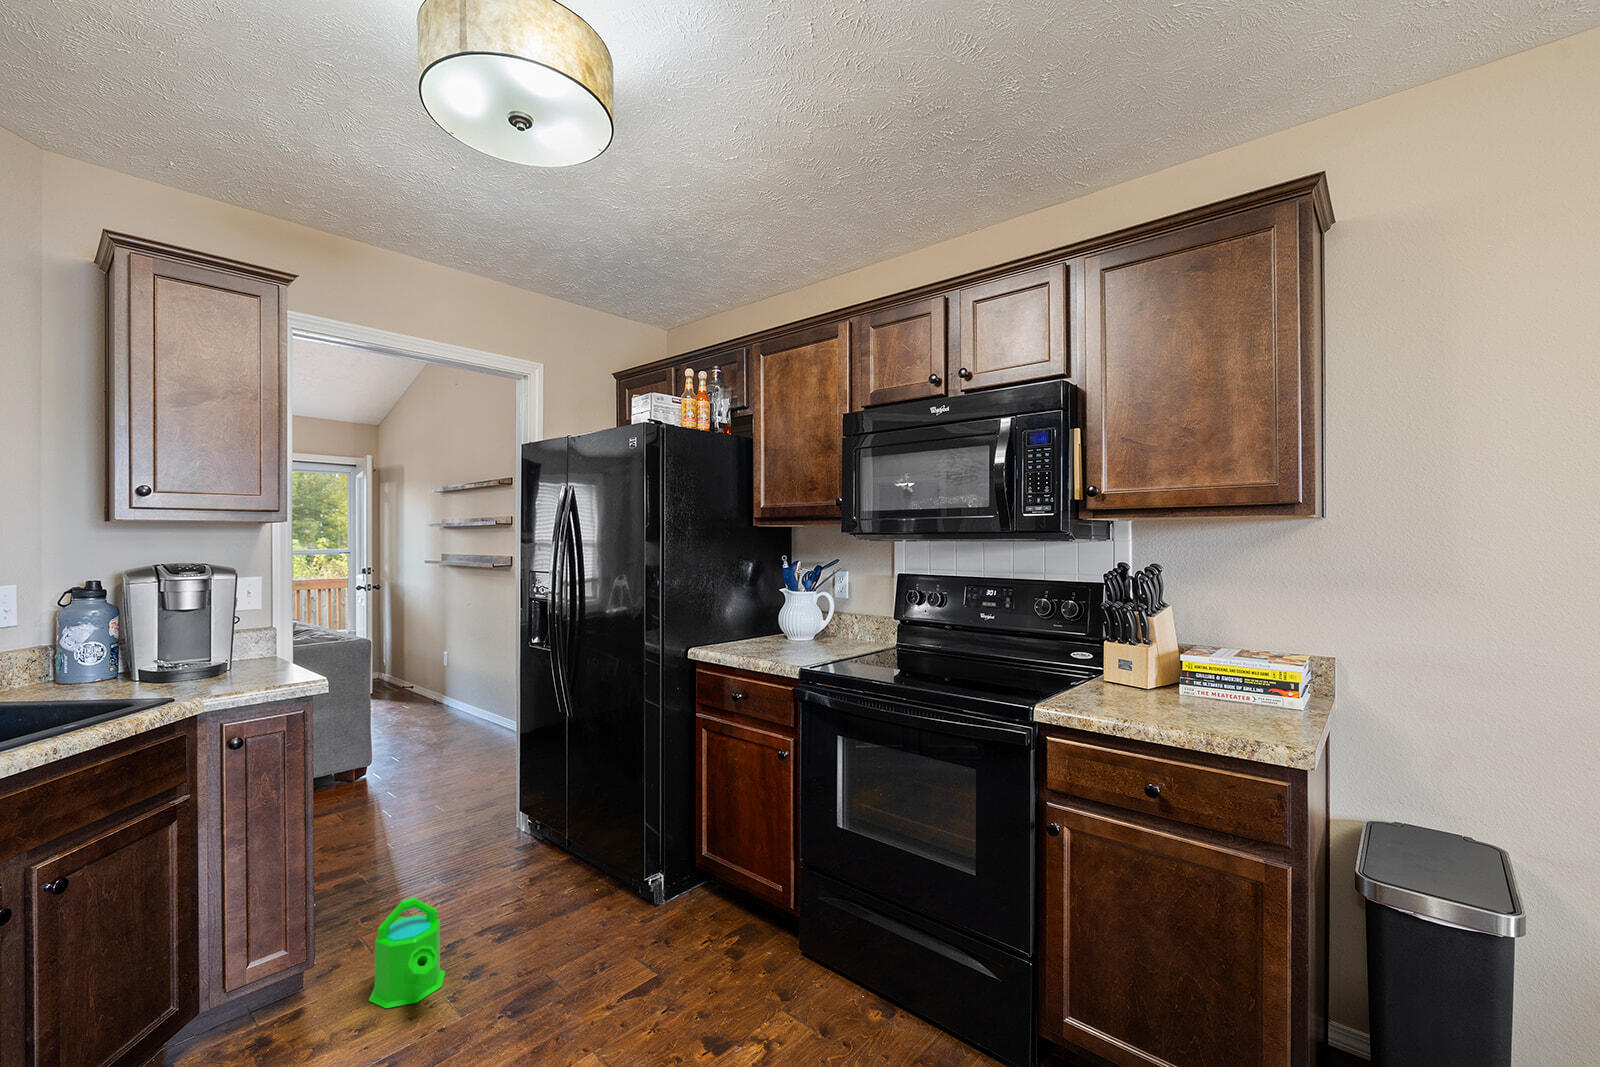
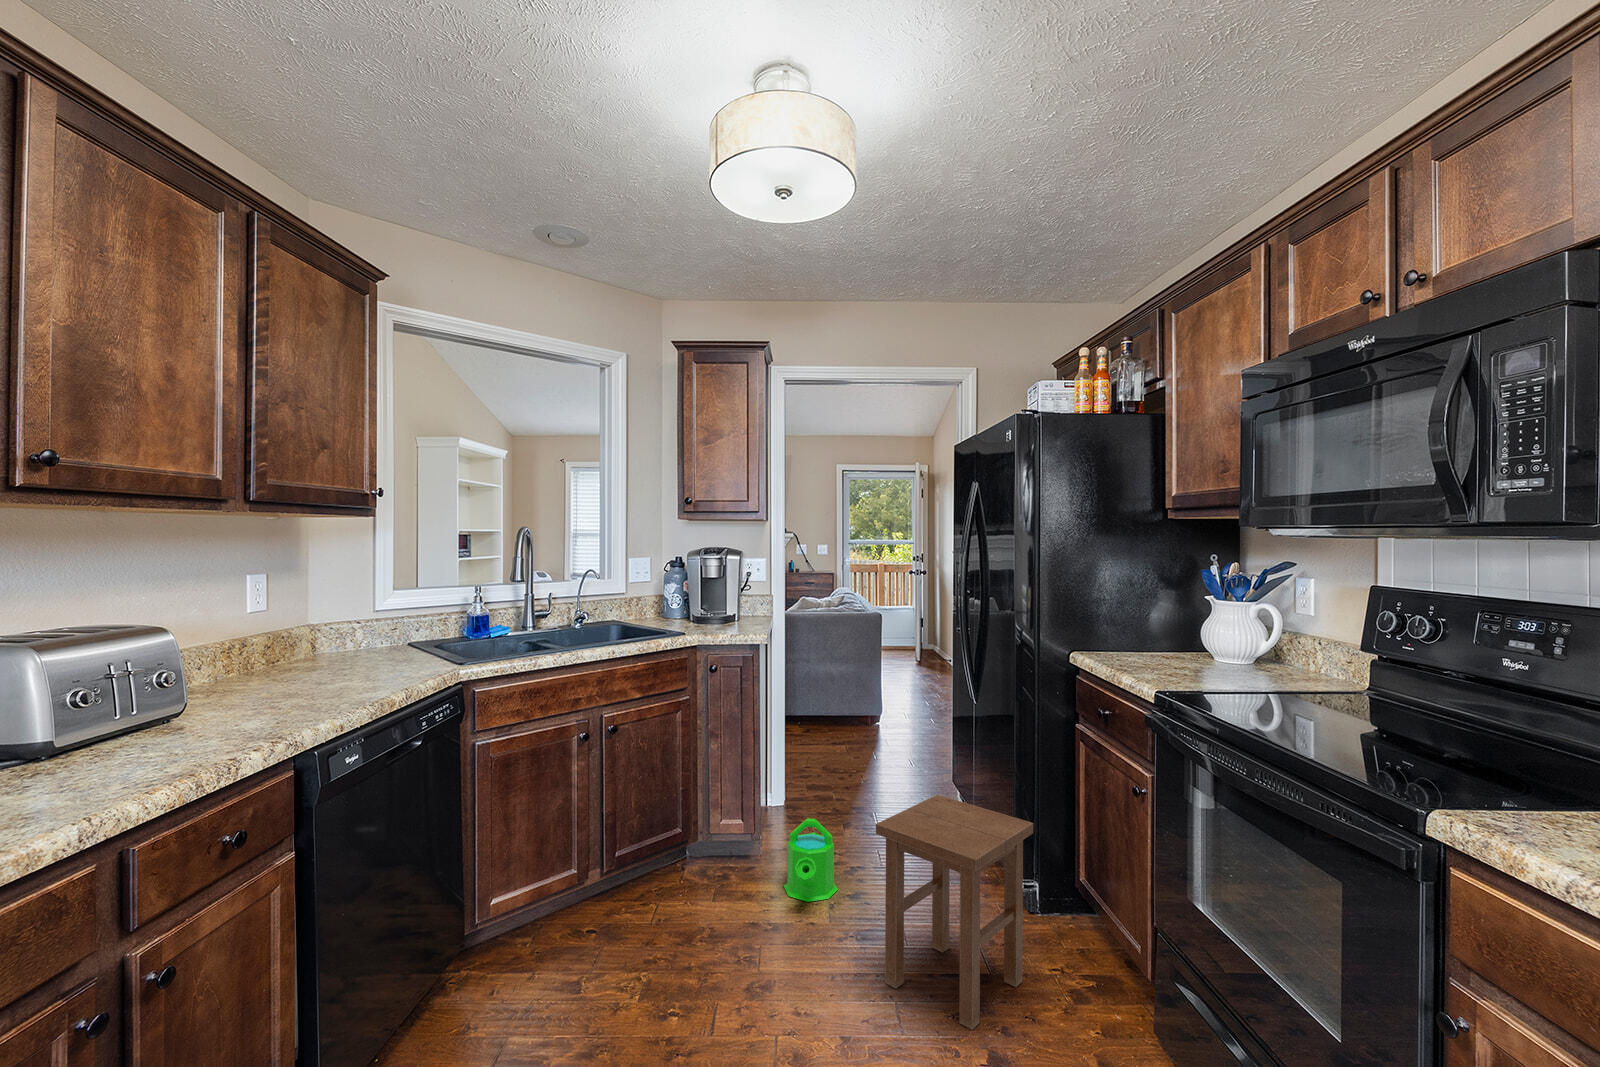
stool: none [560,813,696,1037] -> present [876,795,1033,1030]

